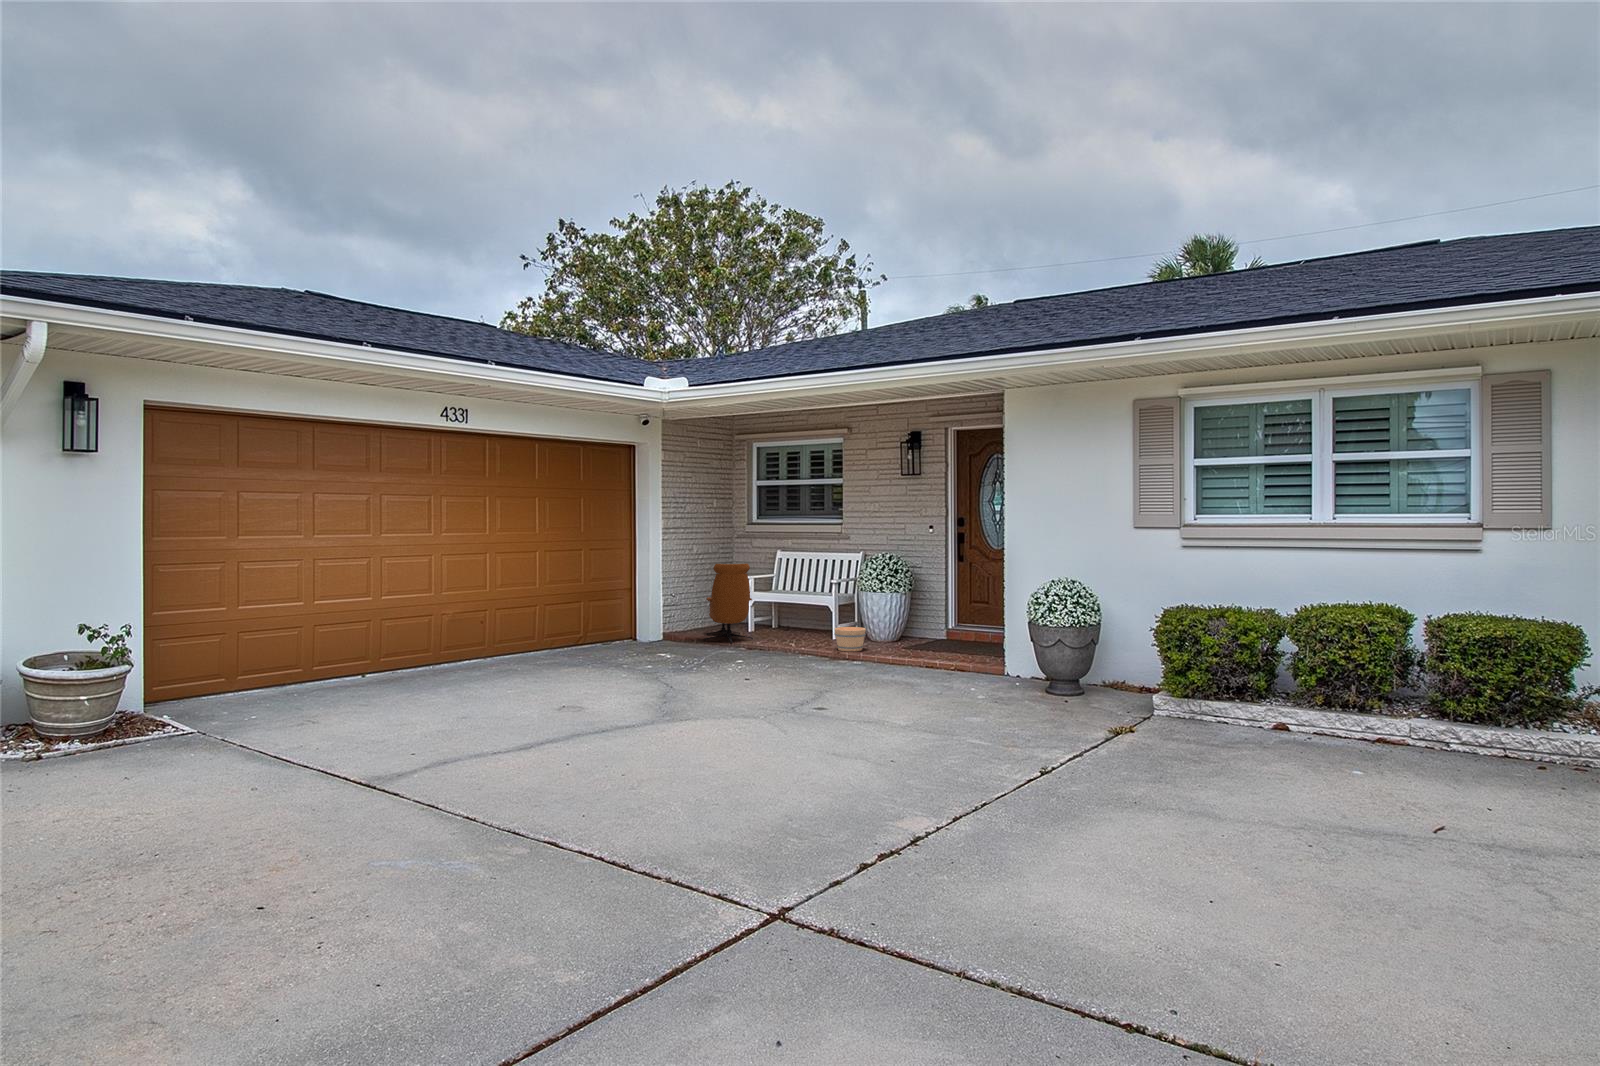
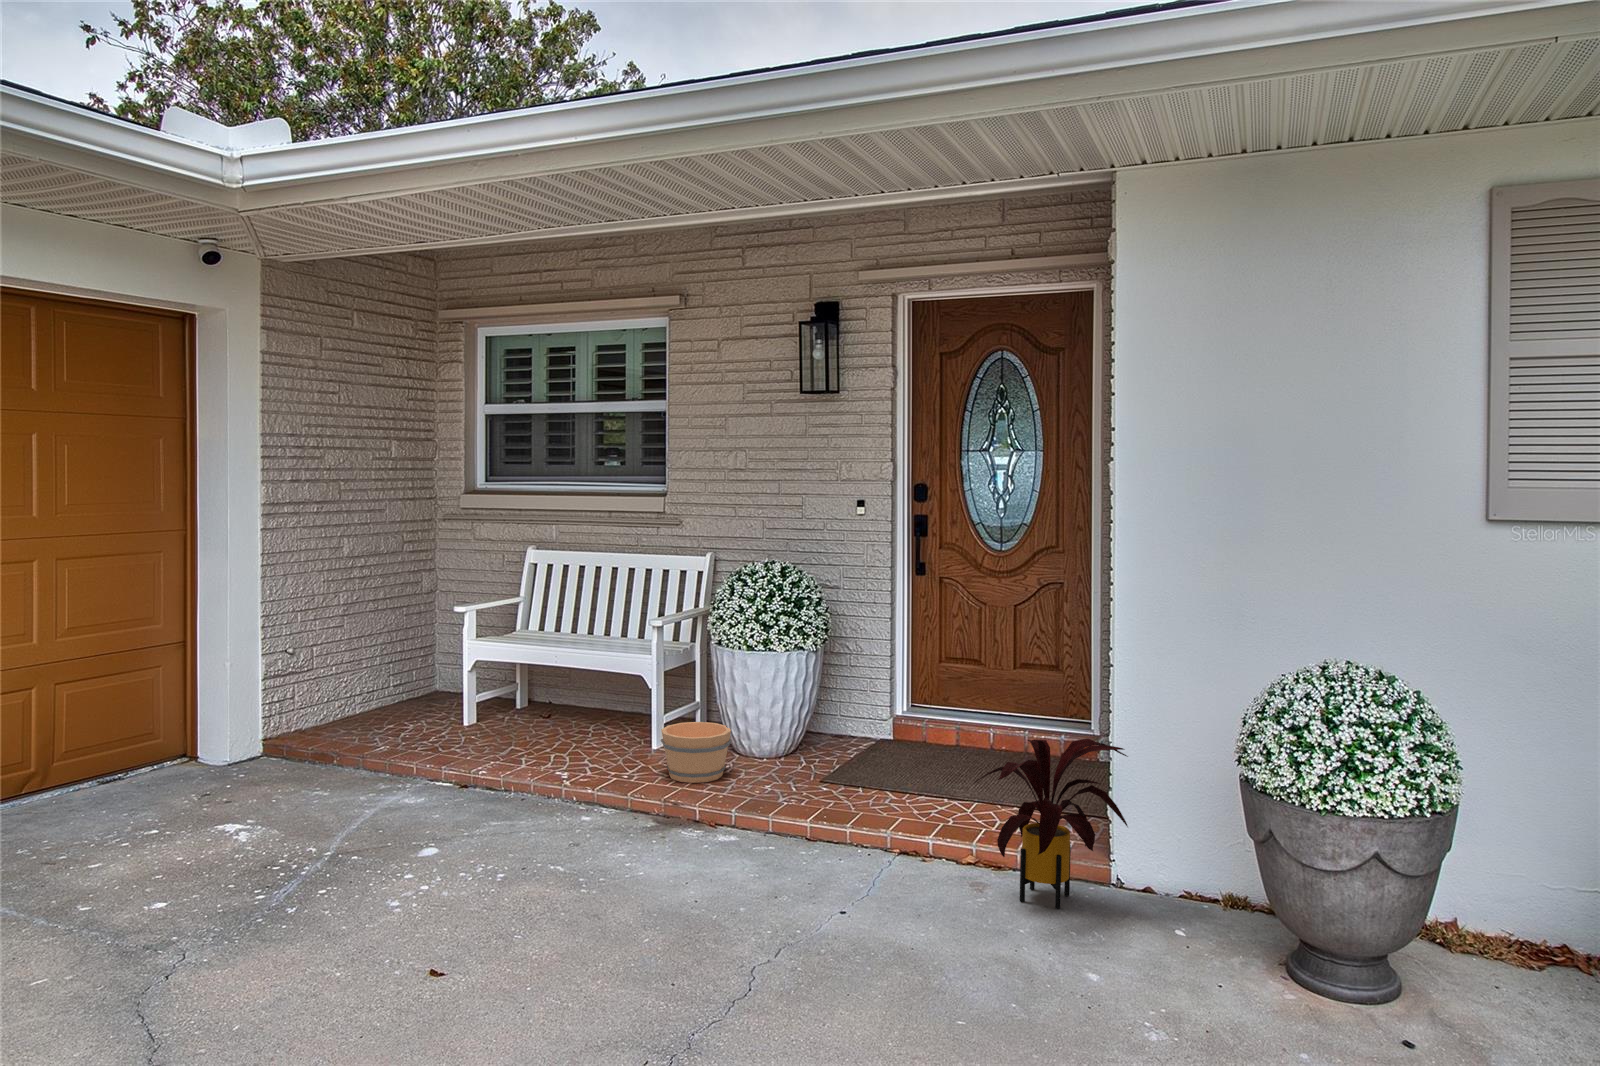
lounge chair: present [704,564,753,643] -> none [364,585,476,763]
house plant: none [948,613,1012,680] -> present [974,739,1128,909]

